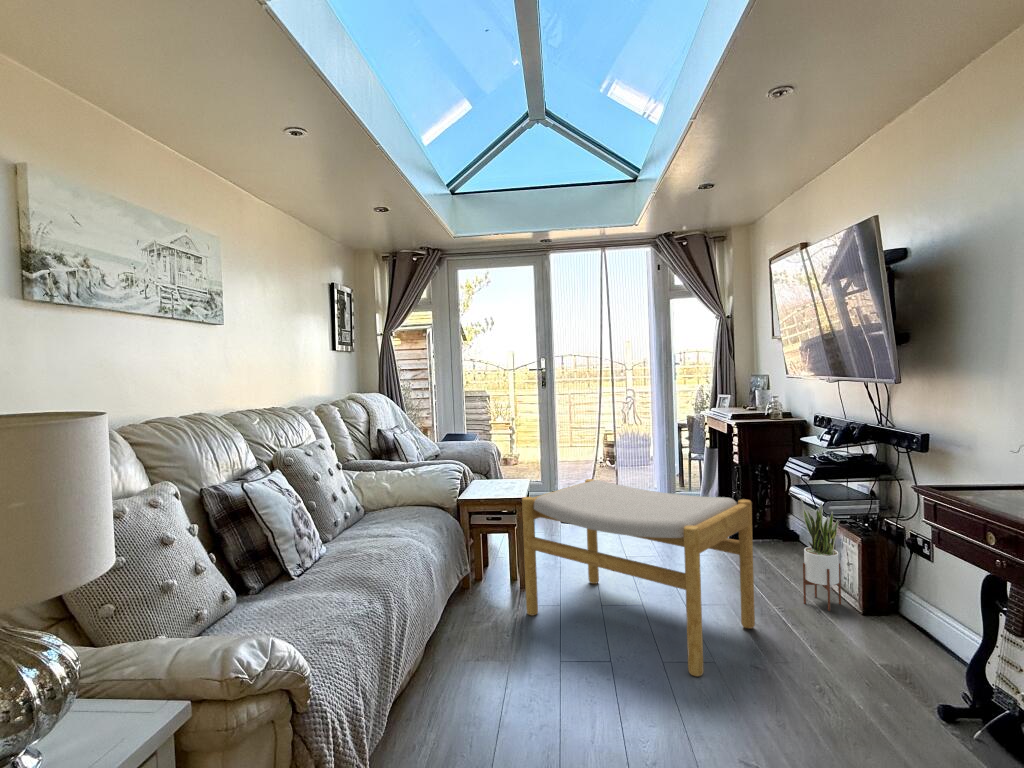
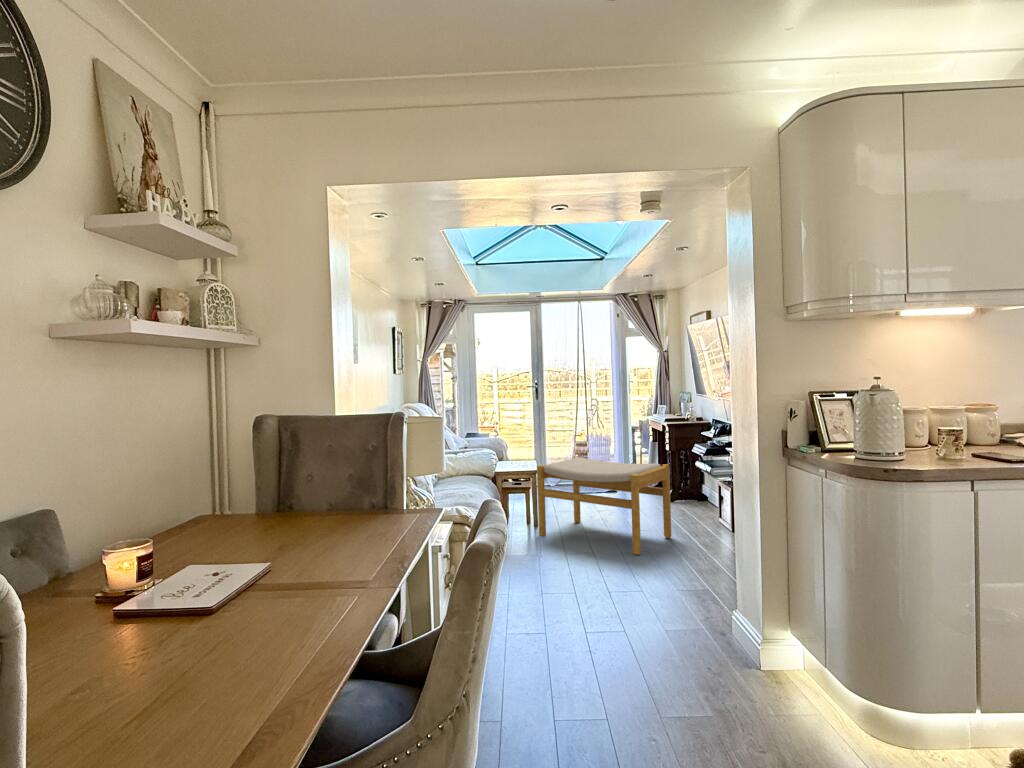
potted plant: present [801,498,841,611] -> none [701,466,723,531]

